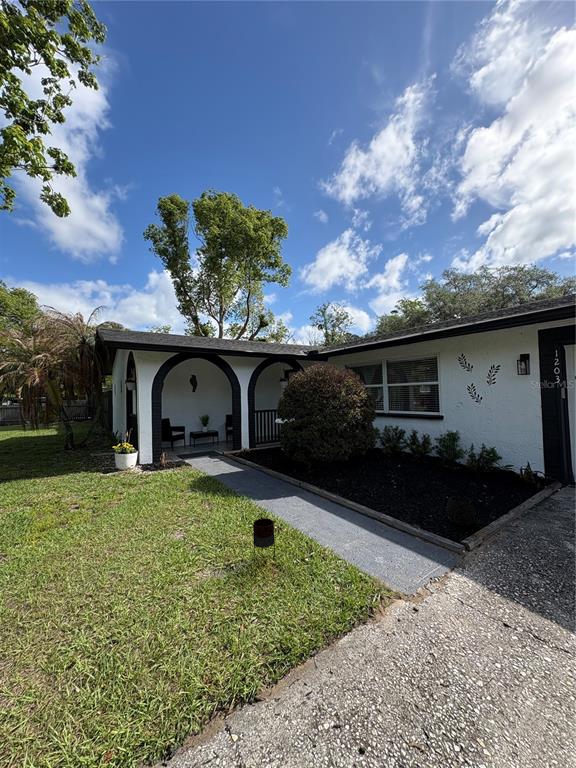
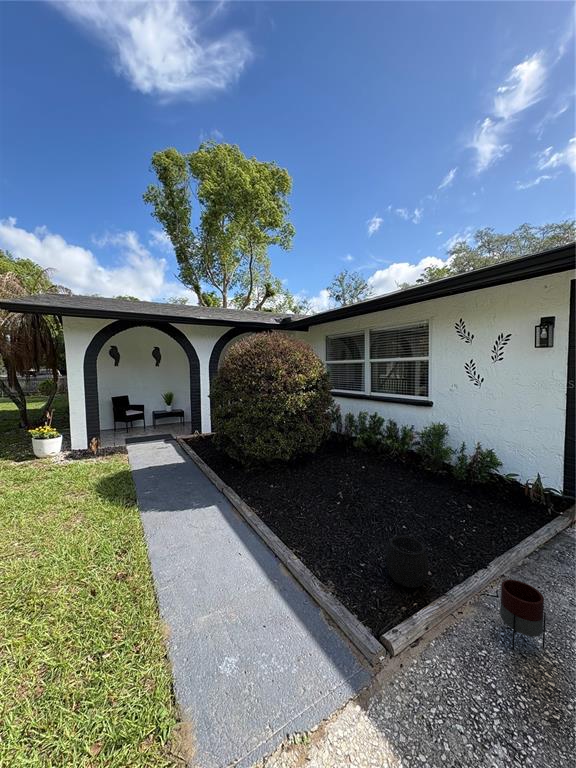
planter: present [253,519,275,559] -> present [500,580,546,651]

